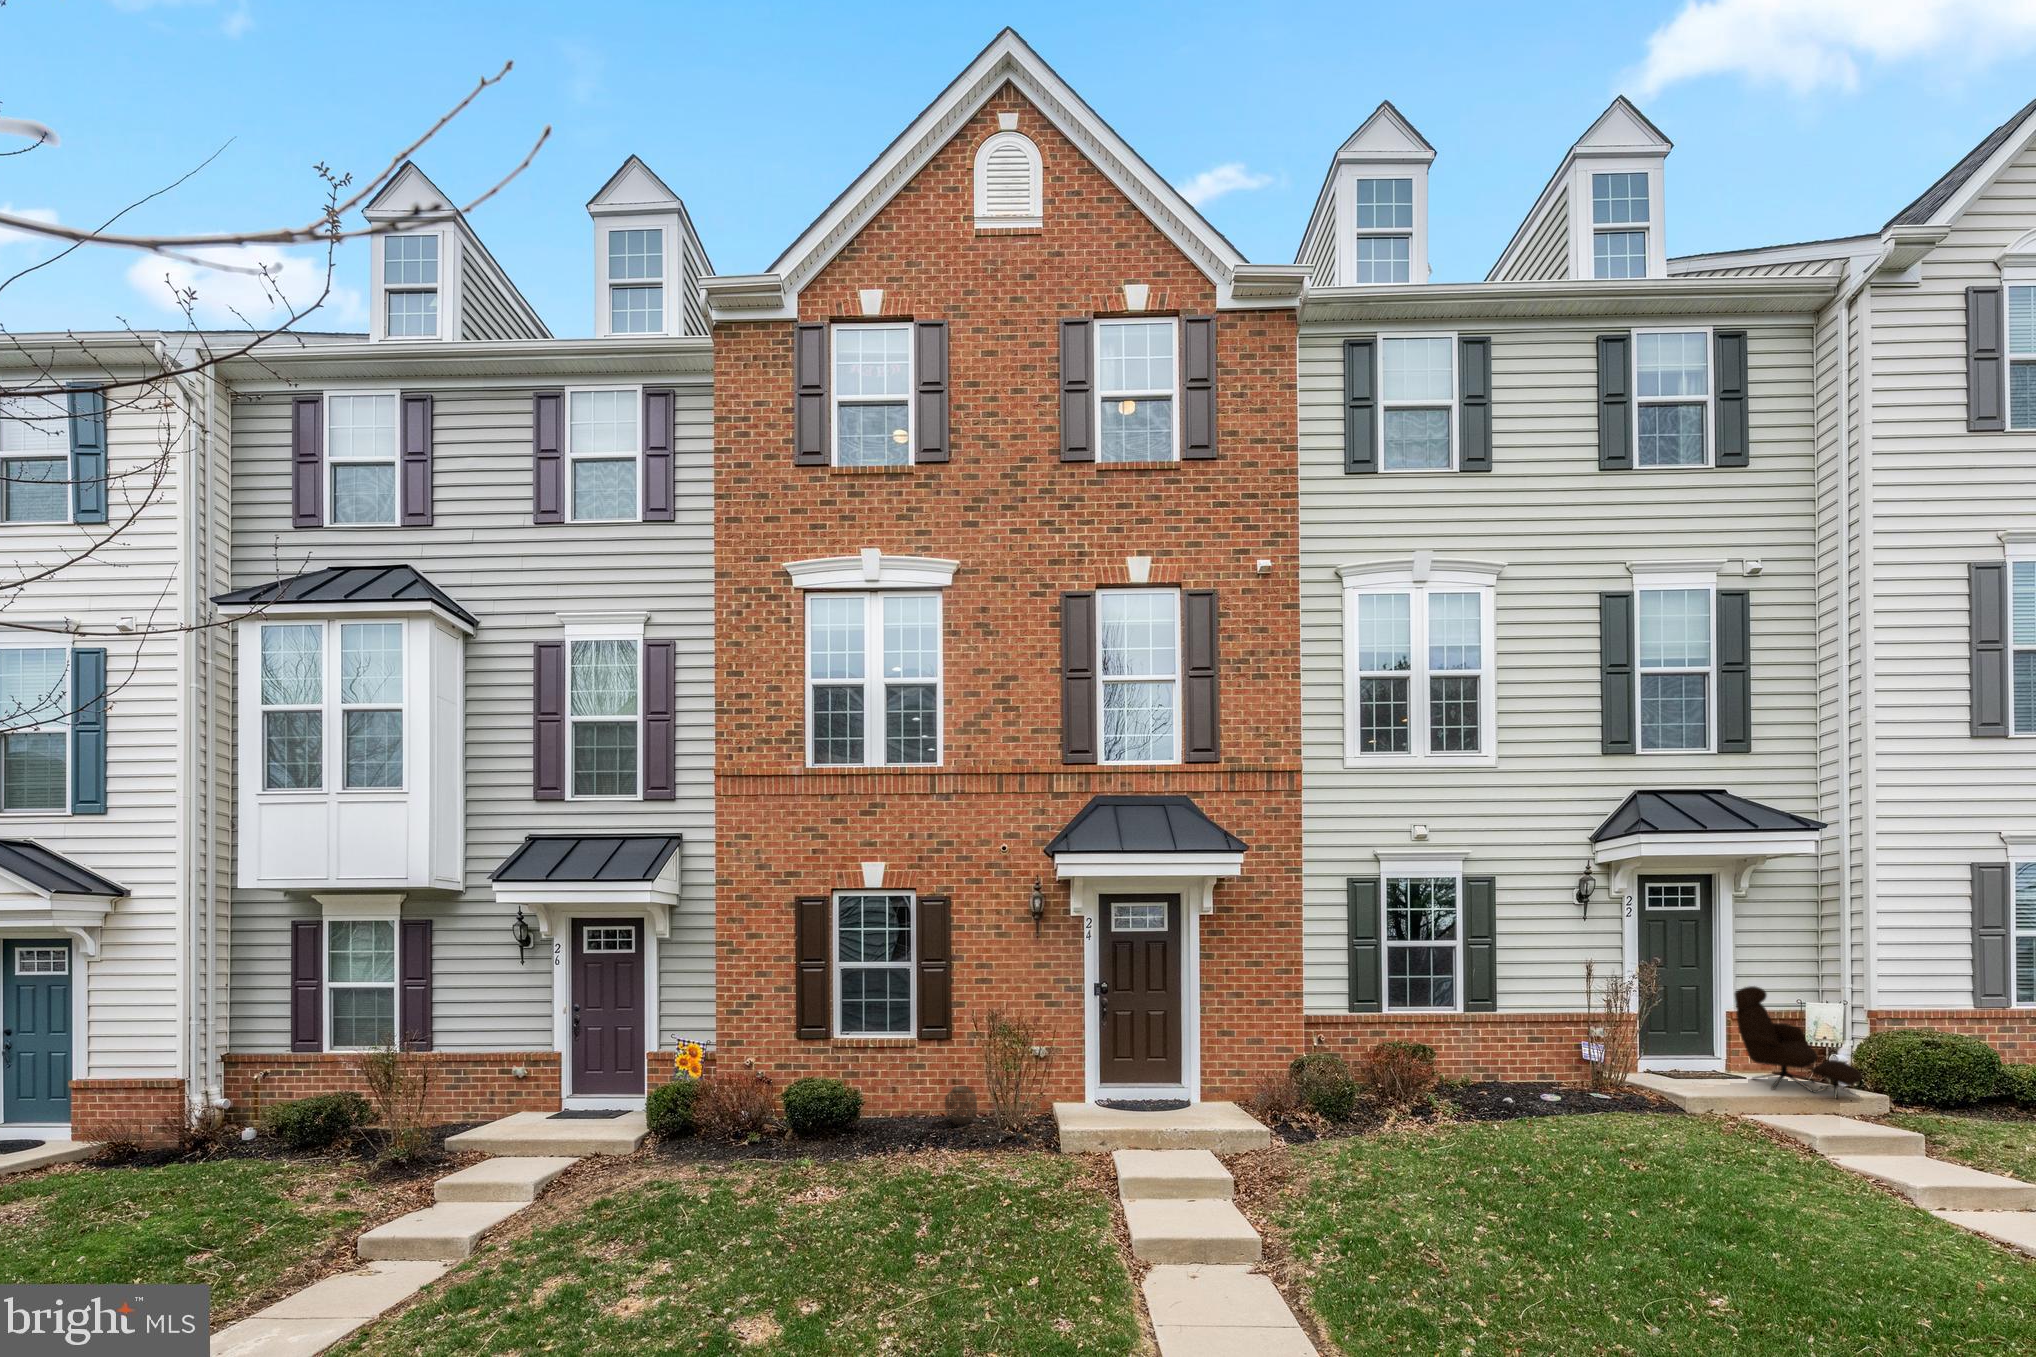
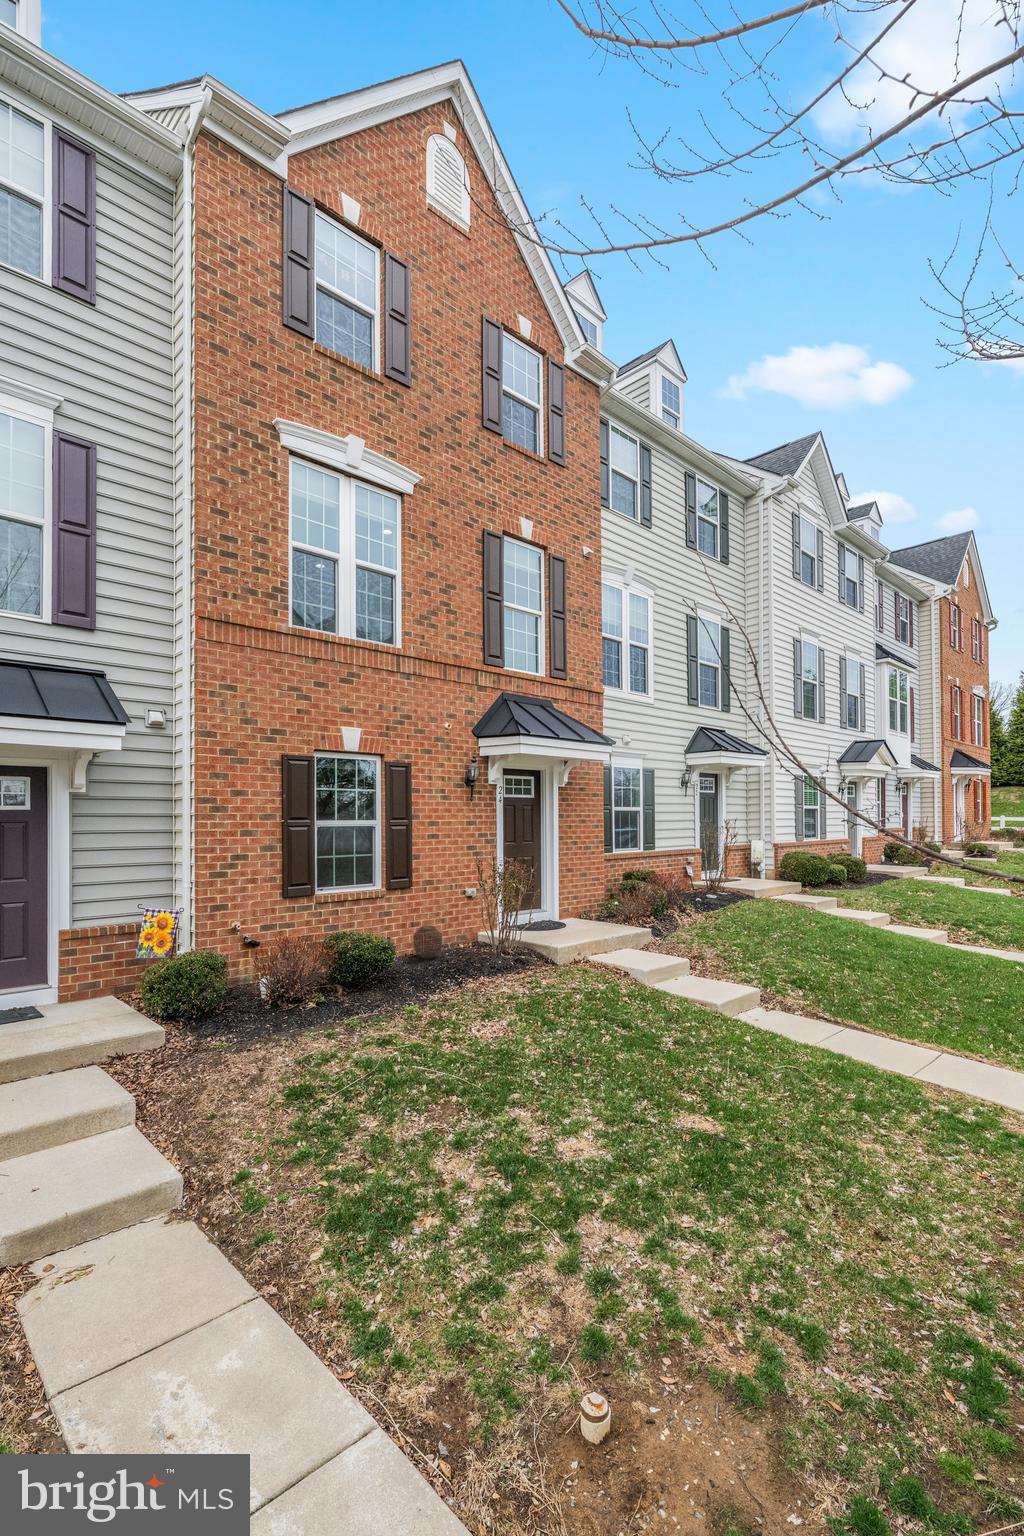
lounge chair: present [1735,986,1862,1099] -> none [722,835,777,884]

